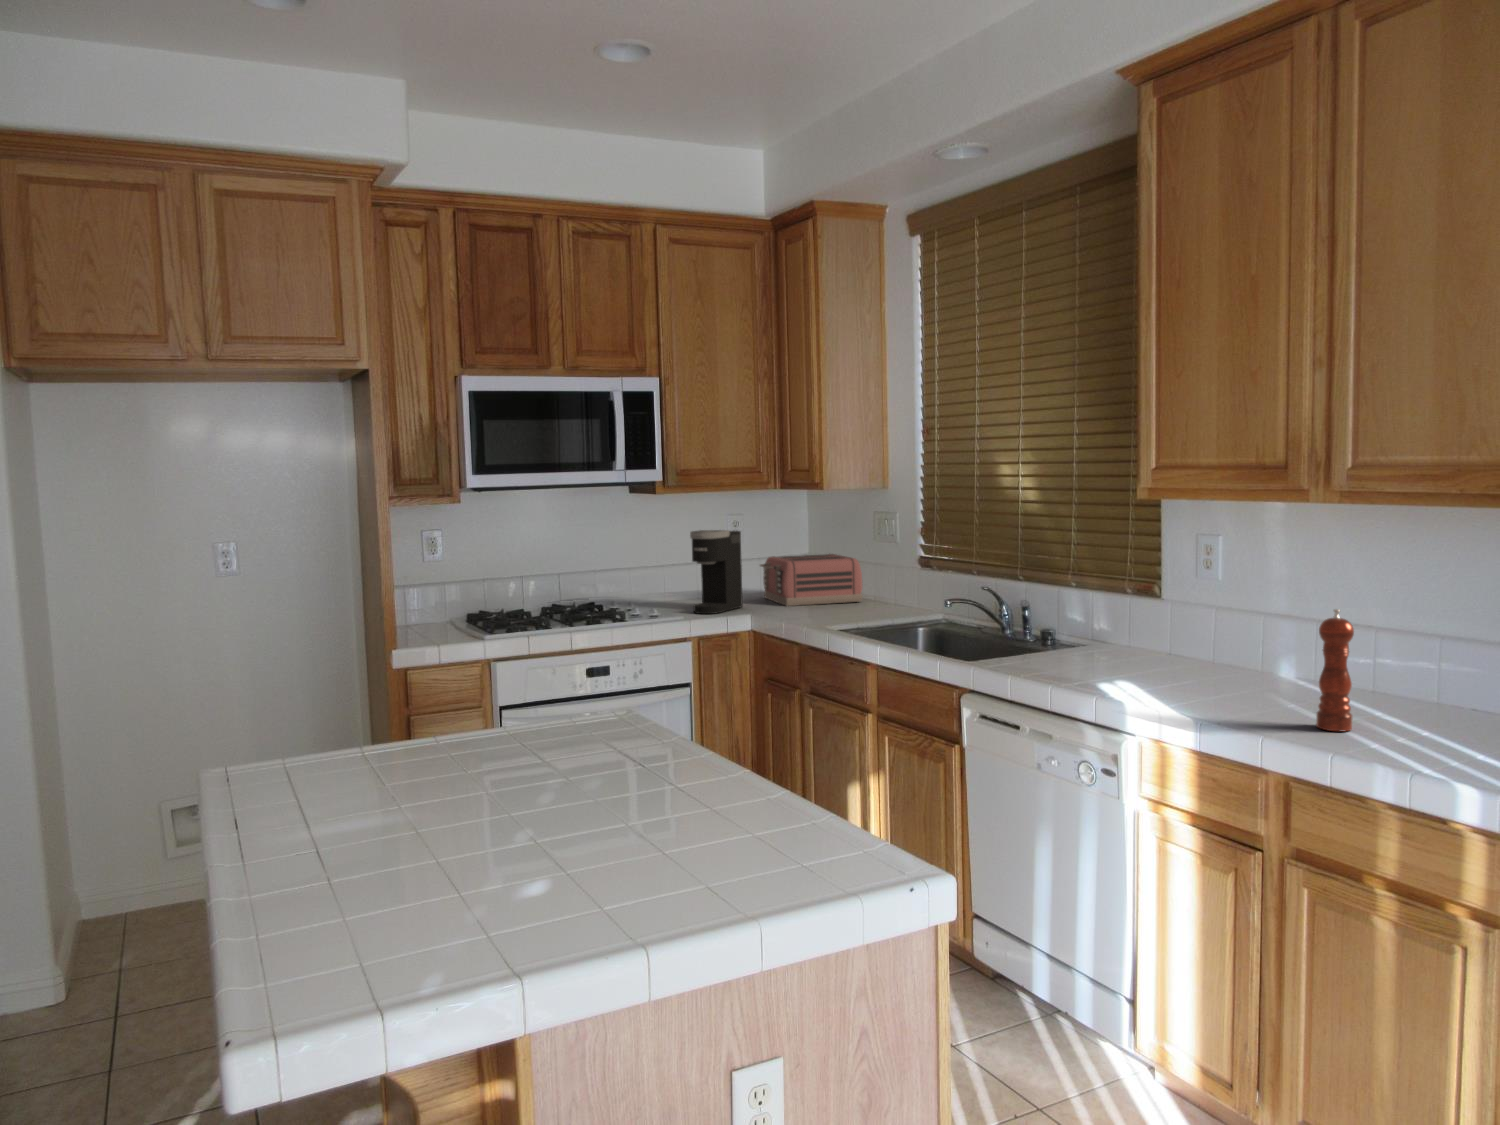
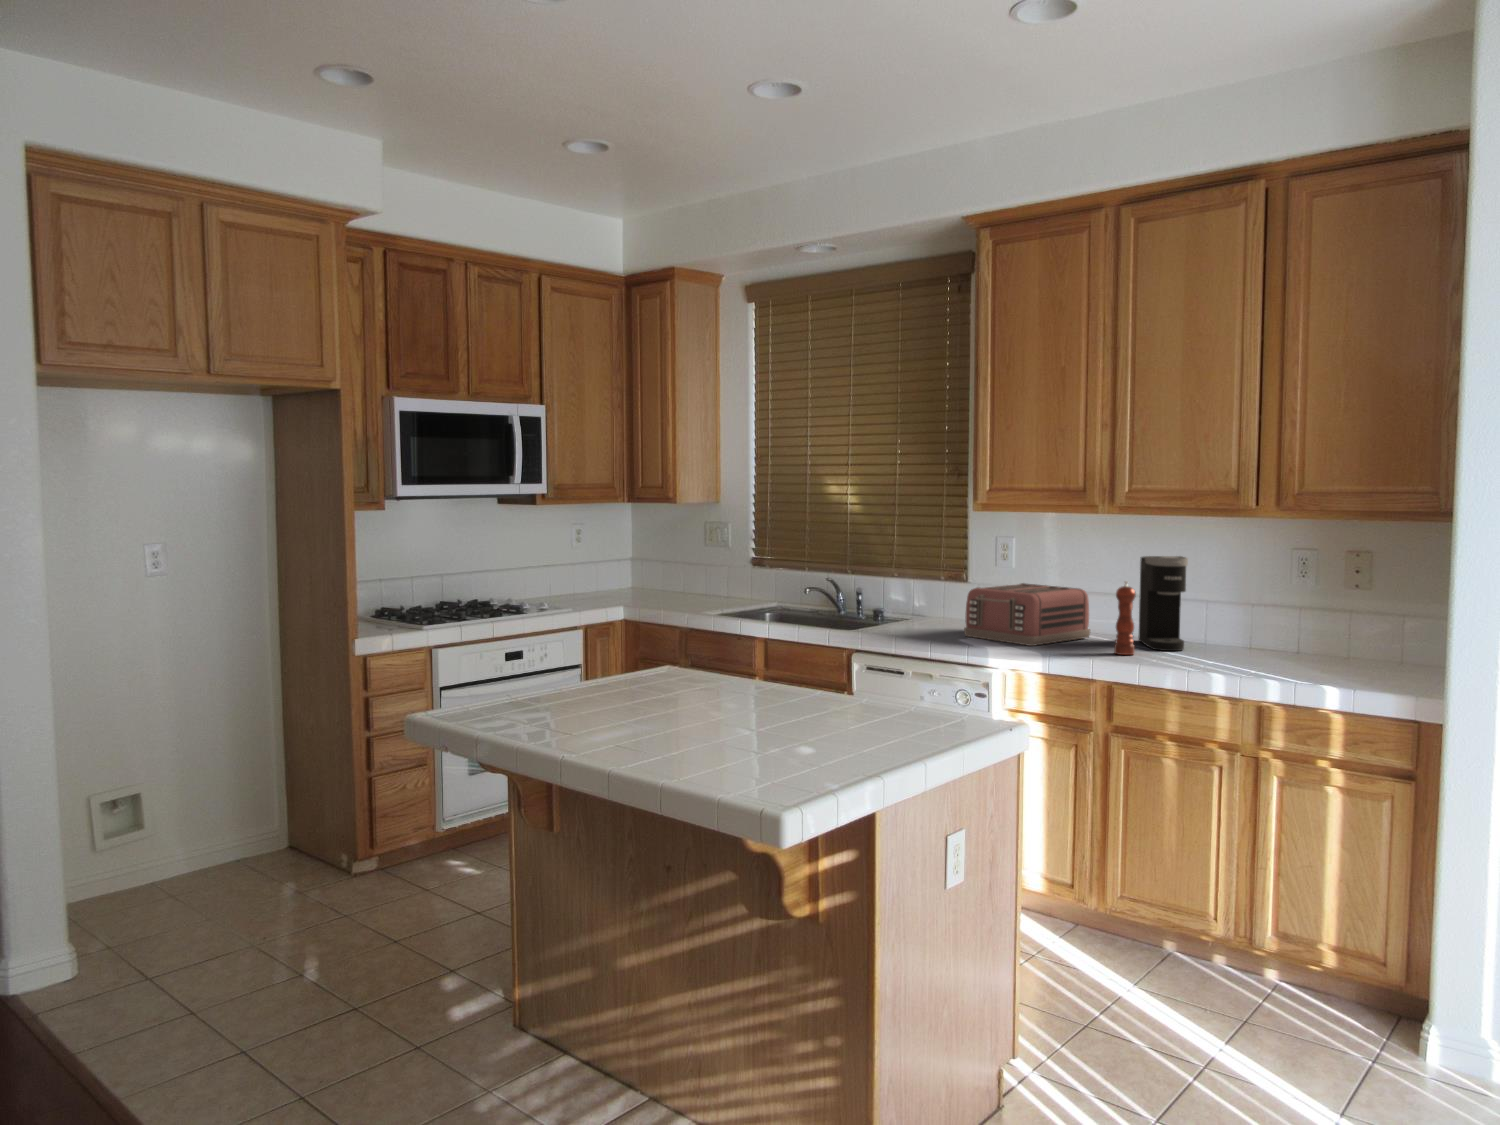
coffee maker: present [690,530,743,614] -> present [1138,556,1188,651]
toaster: present [760,554,862,606] -> present [964,583,1090,646]

